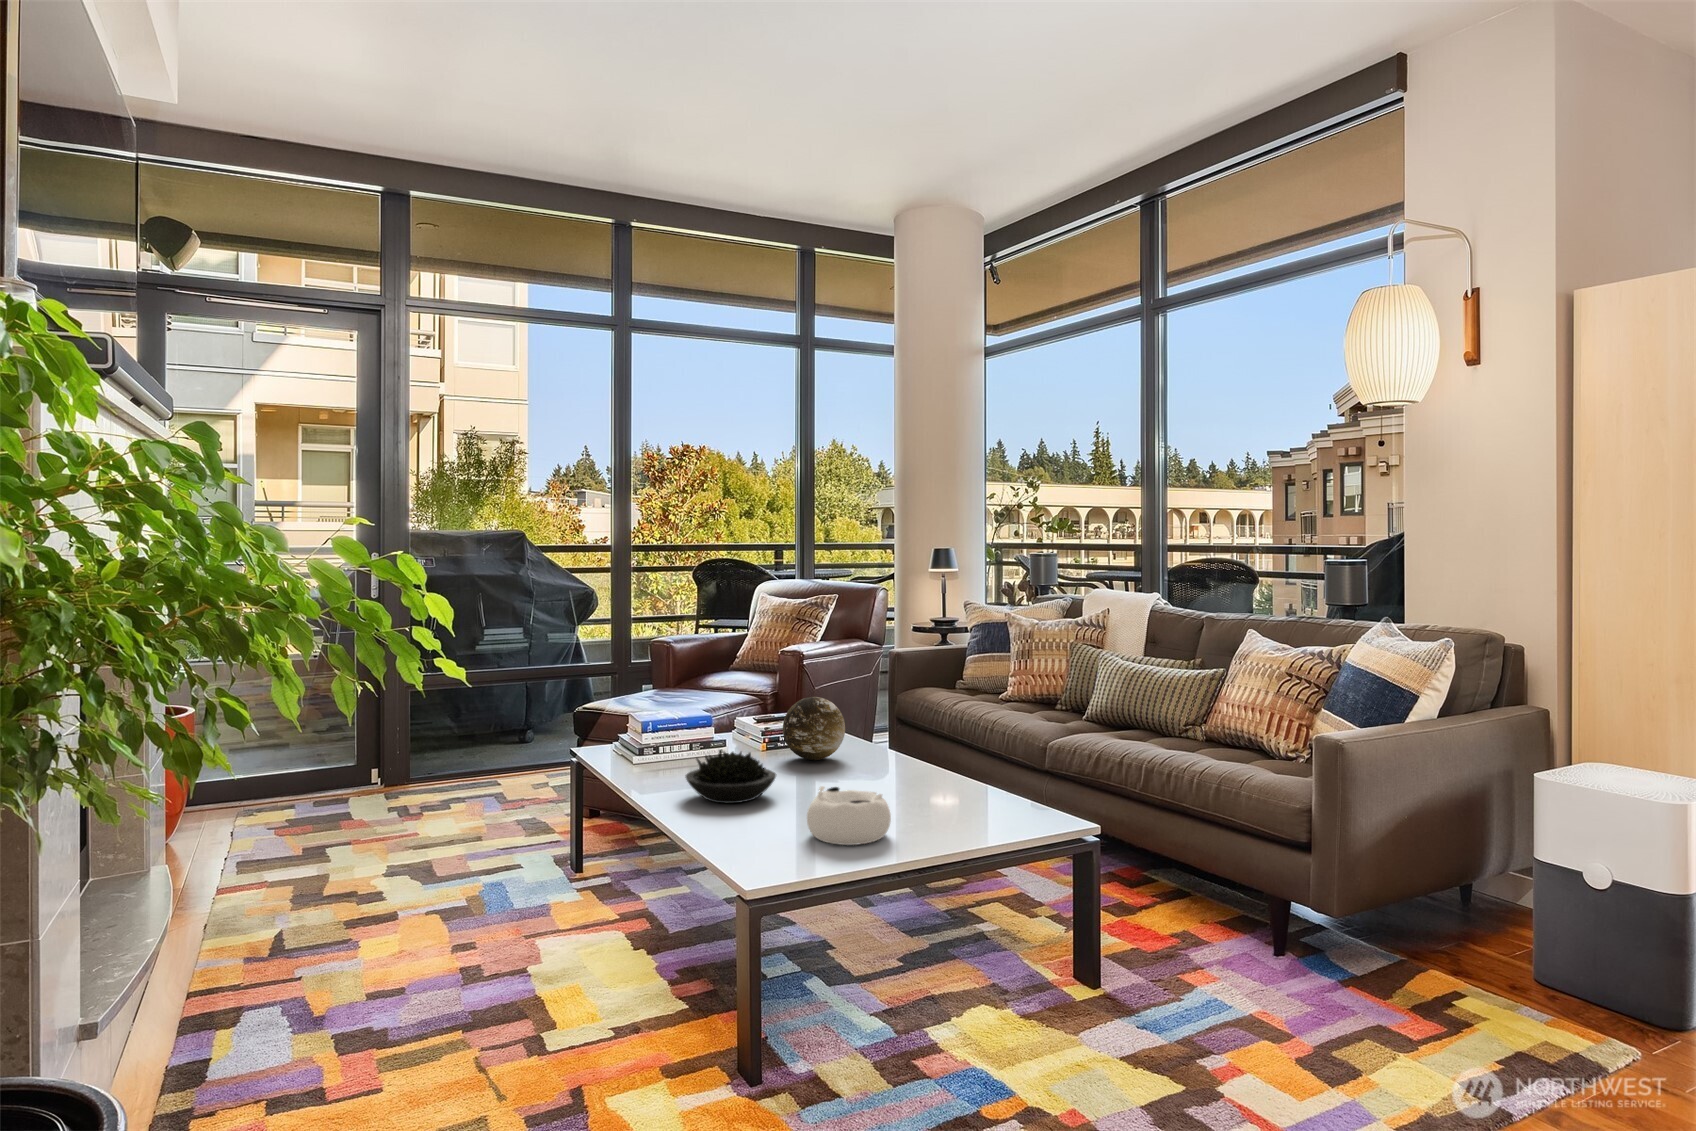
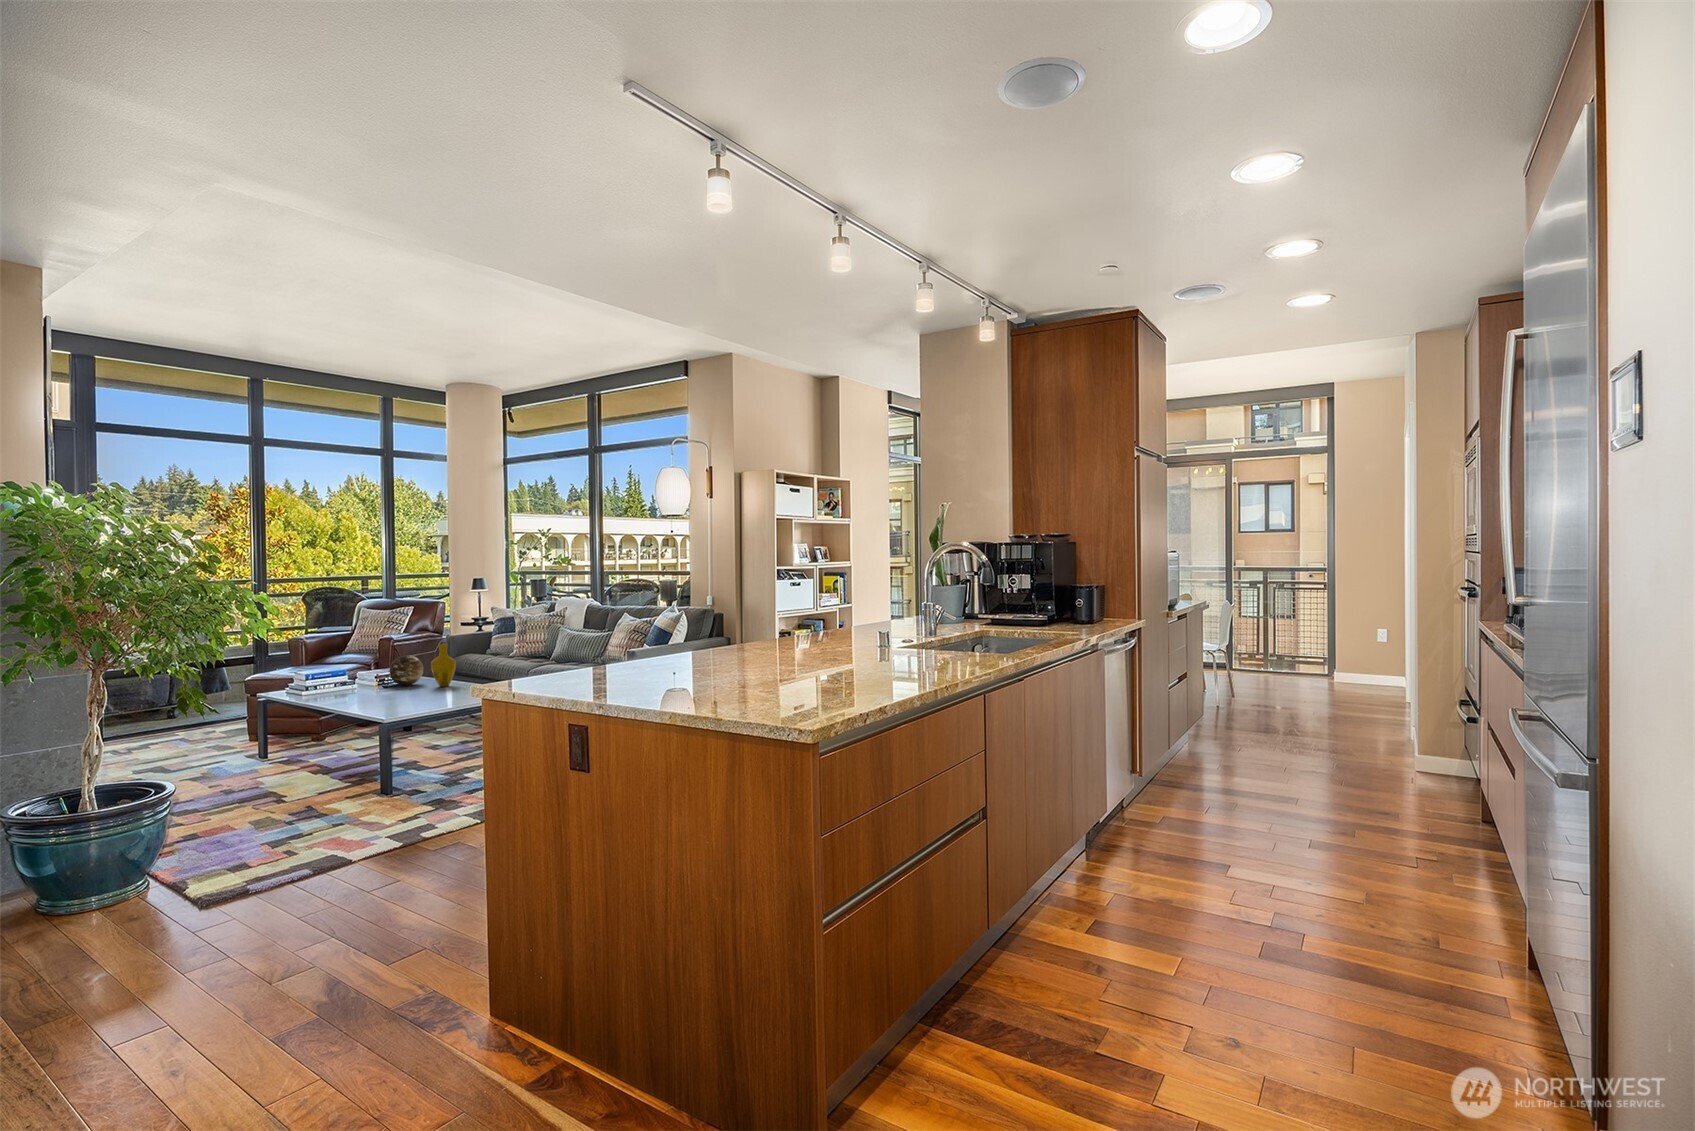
vase: none [859,680,909,775] -> present [431,644,456,687]
succulent plant: present [685,750,776,803] -> none [343,678,391,701]
decorative bowl: present [807,786,891,845] -> none [409,684,448,705]

